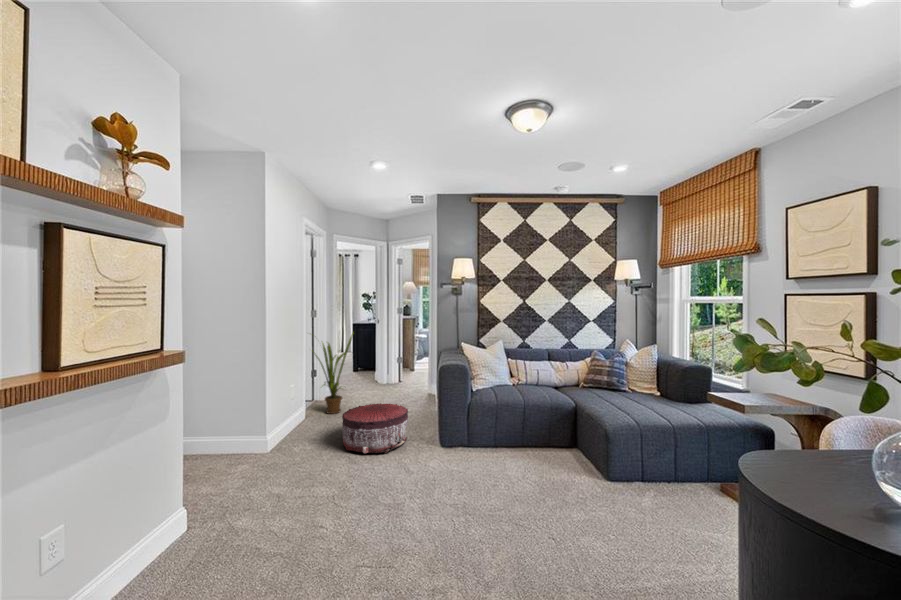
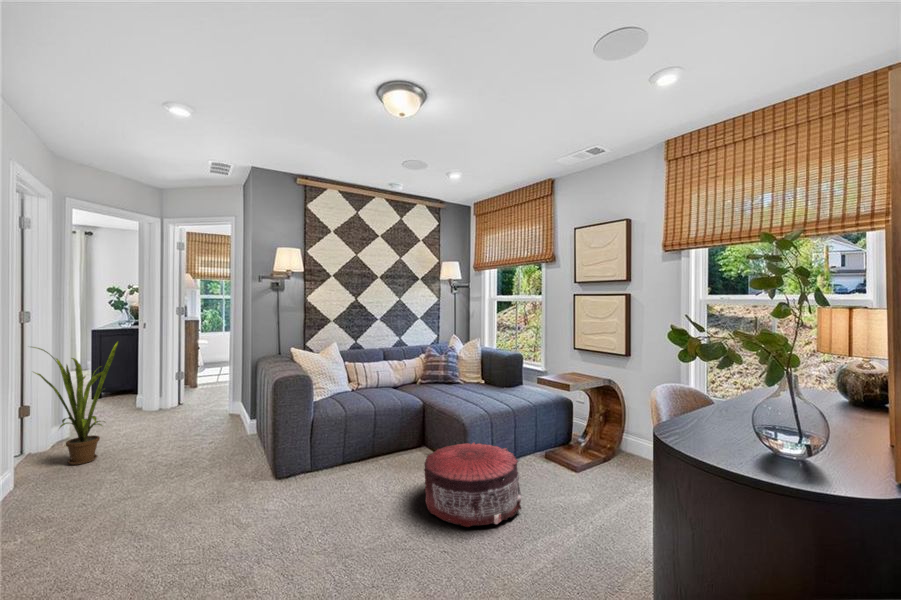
pouf: present [342,403,409,453] -> present [424,443,521,527]

